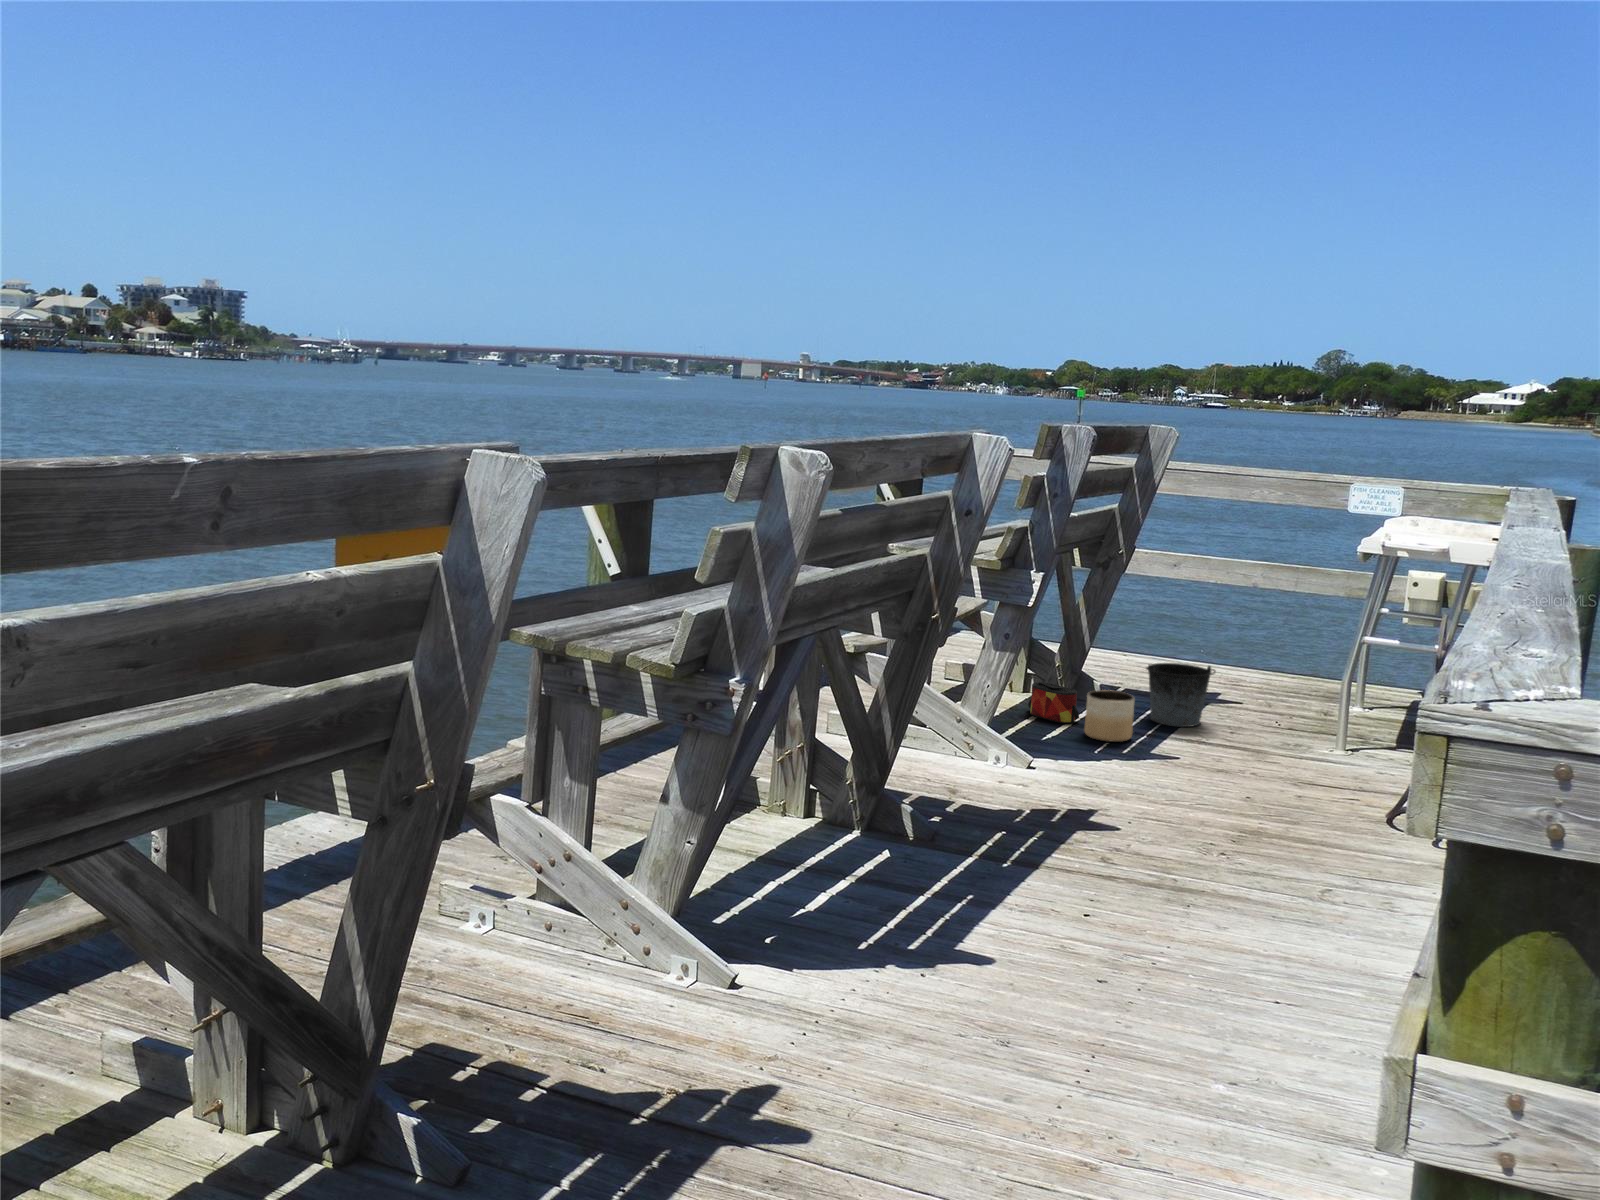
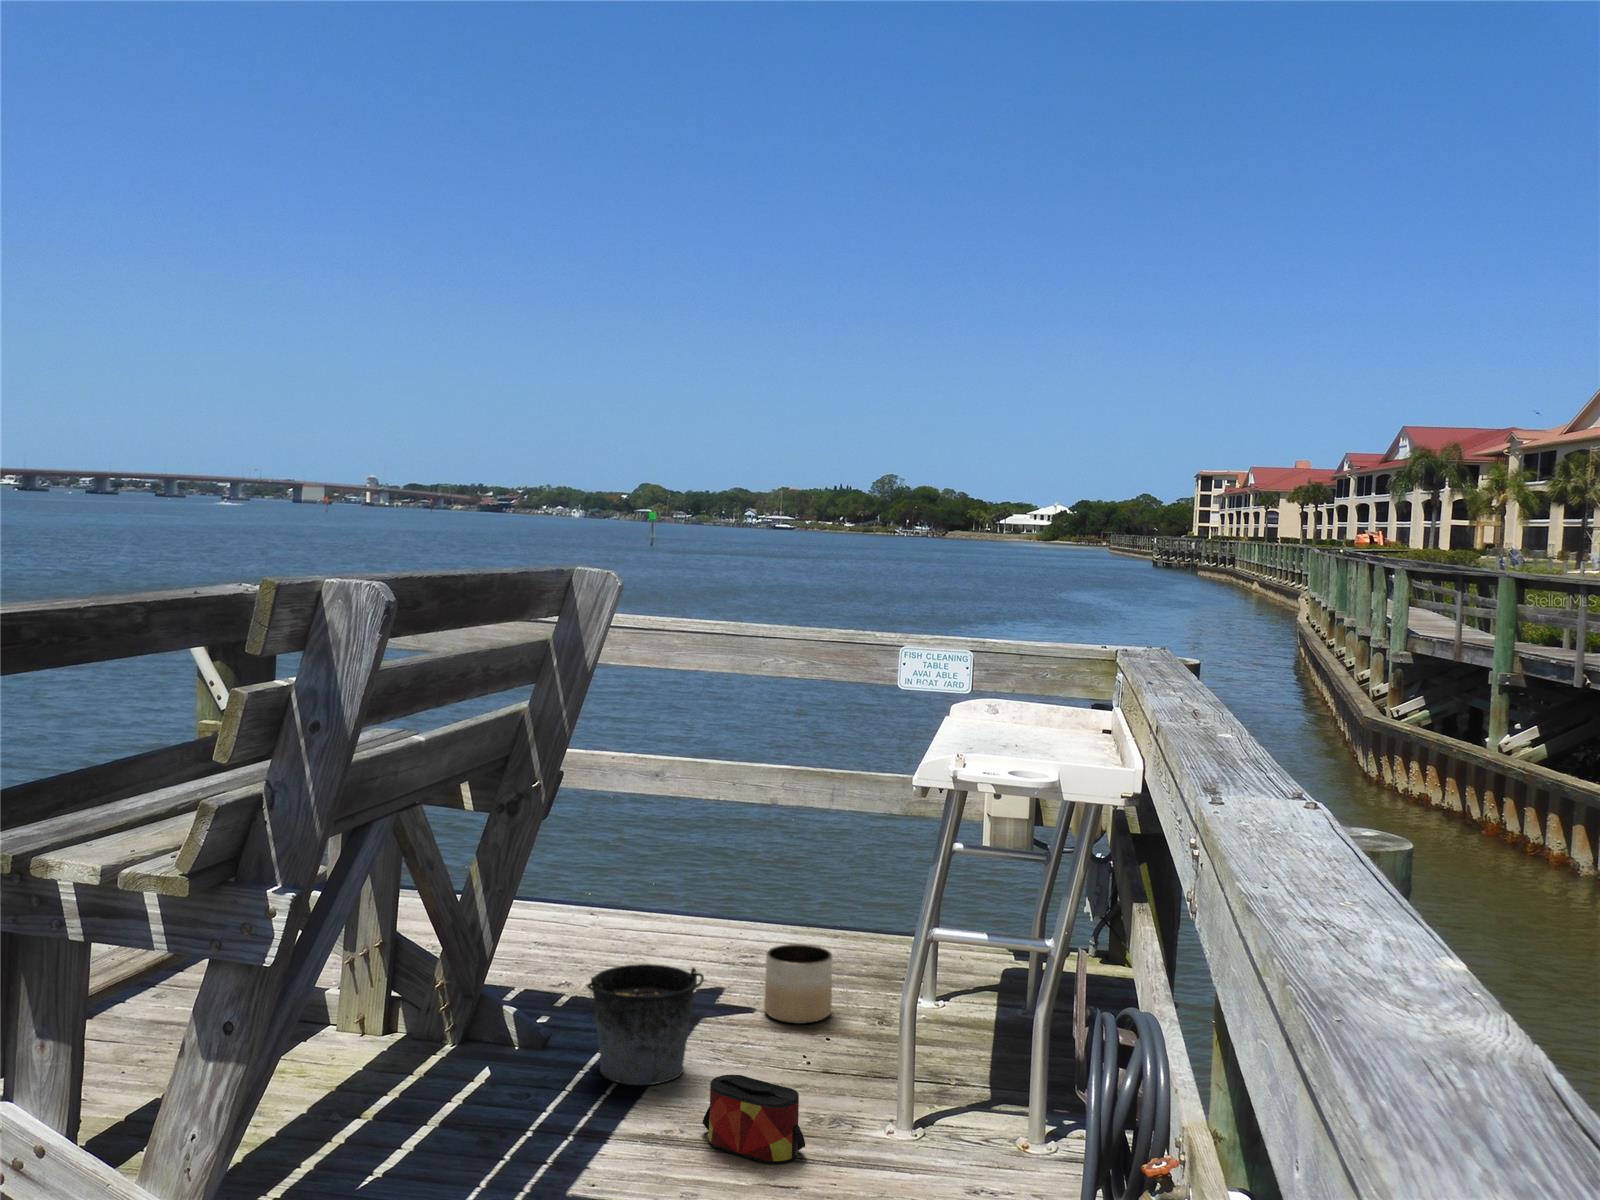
bag: present [1028,682,1079,723] -> present [702,1075,805,1164]
planter: present [1084,690,1135,742] -> present [764,944,832,1024]

